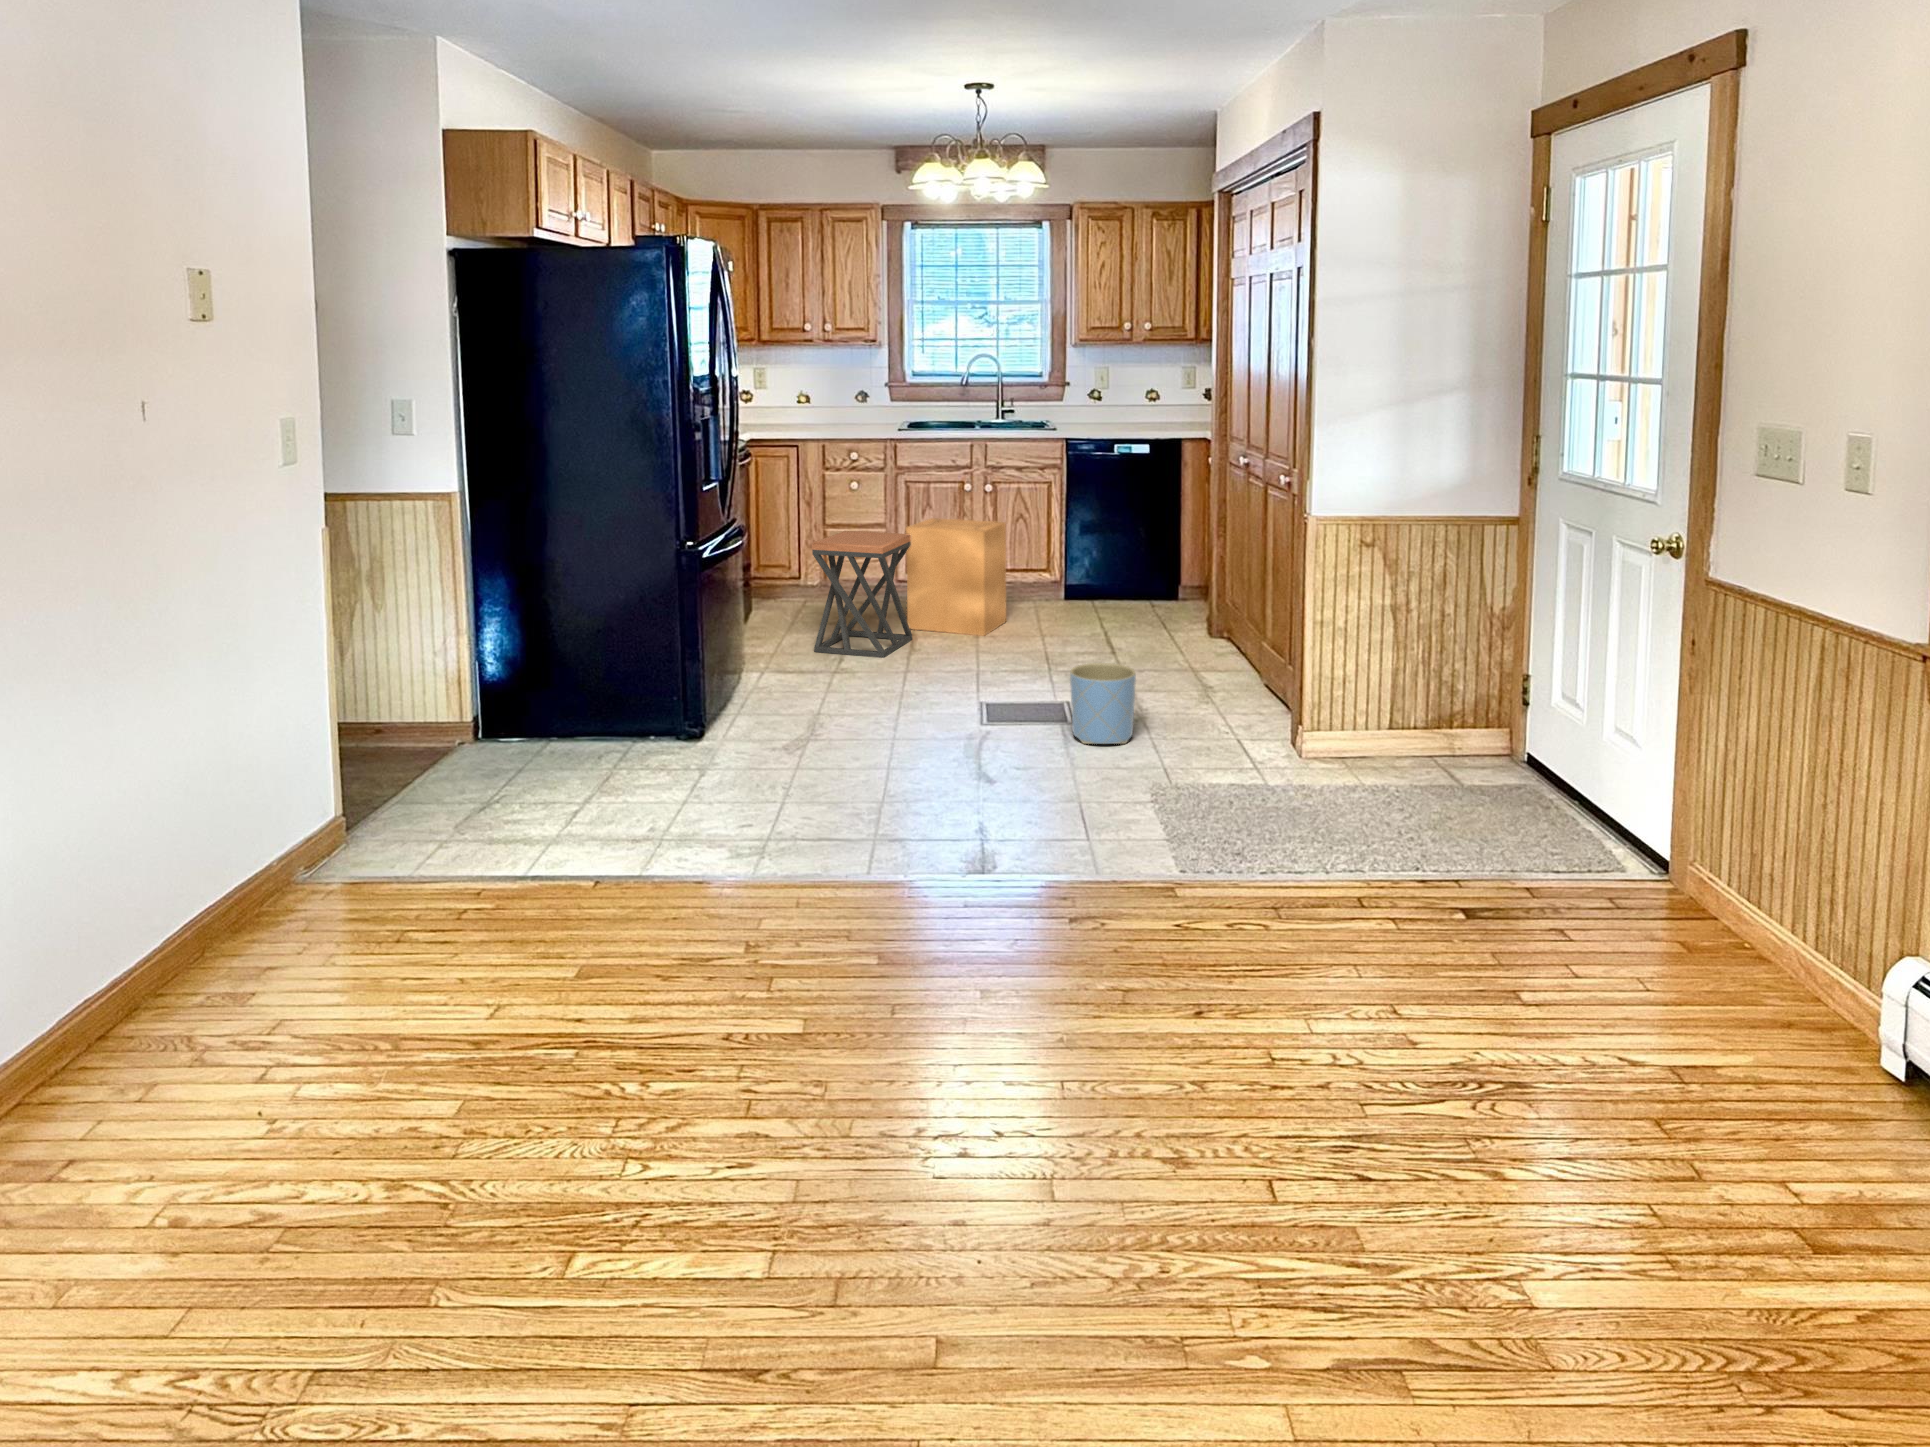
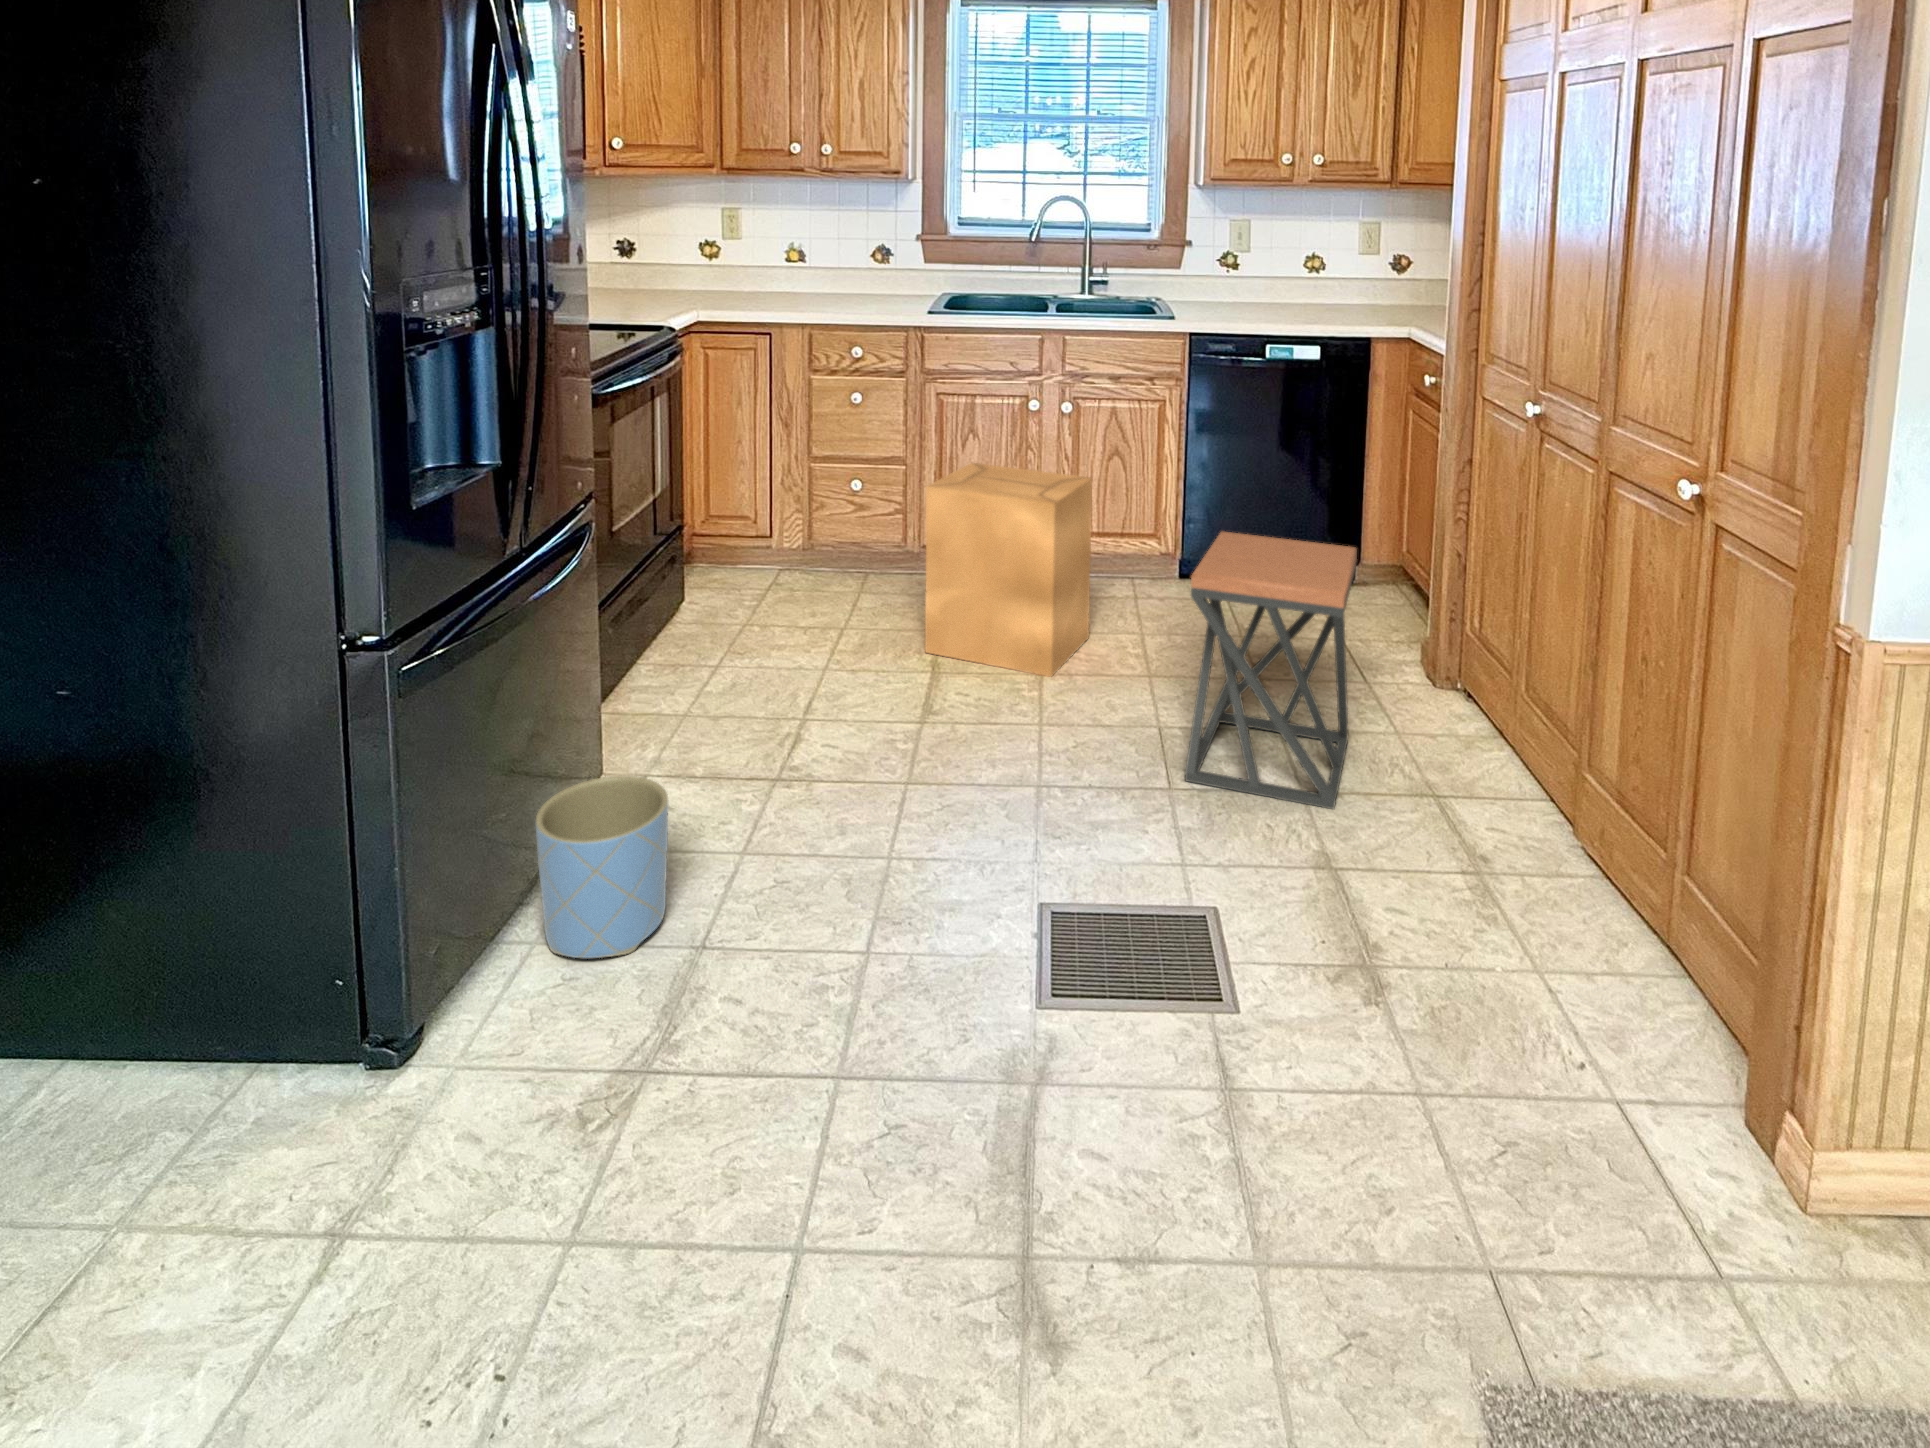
stool: present [812,531,912,658] -> present [1185,531,1357,809]
planter: present [1070,663,1136,744] -> present [535,776,668,958]

